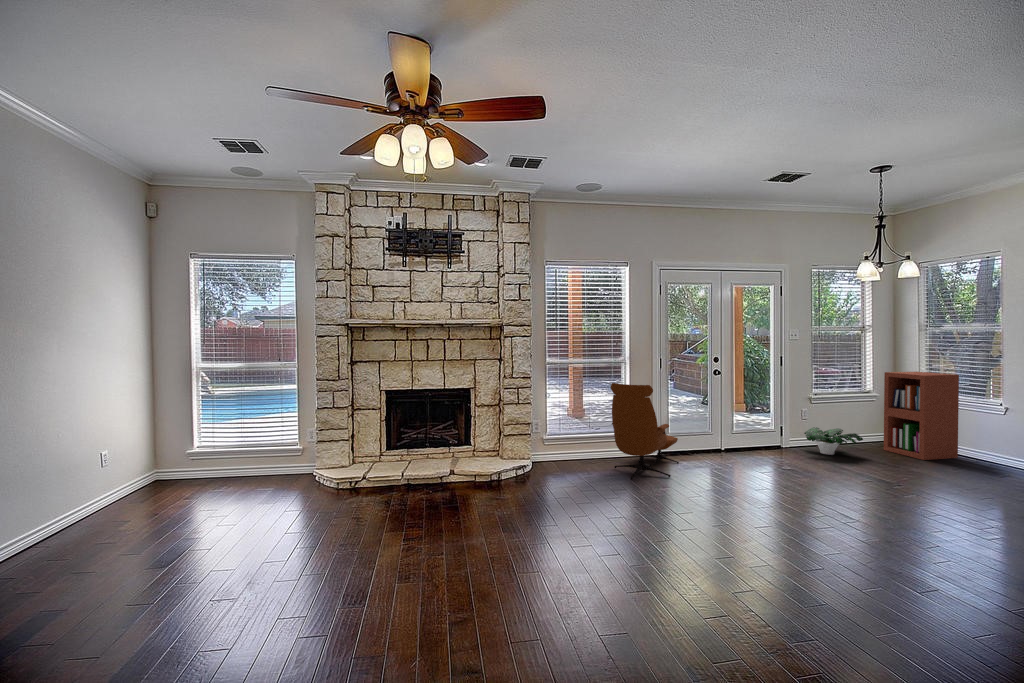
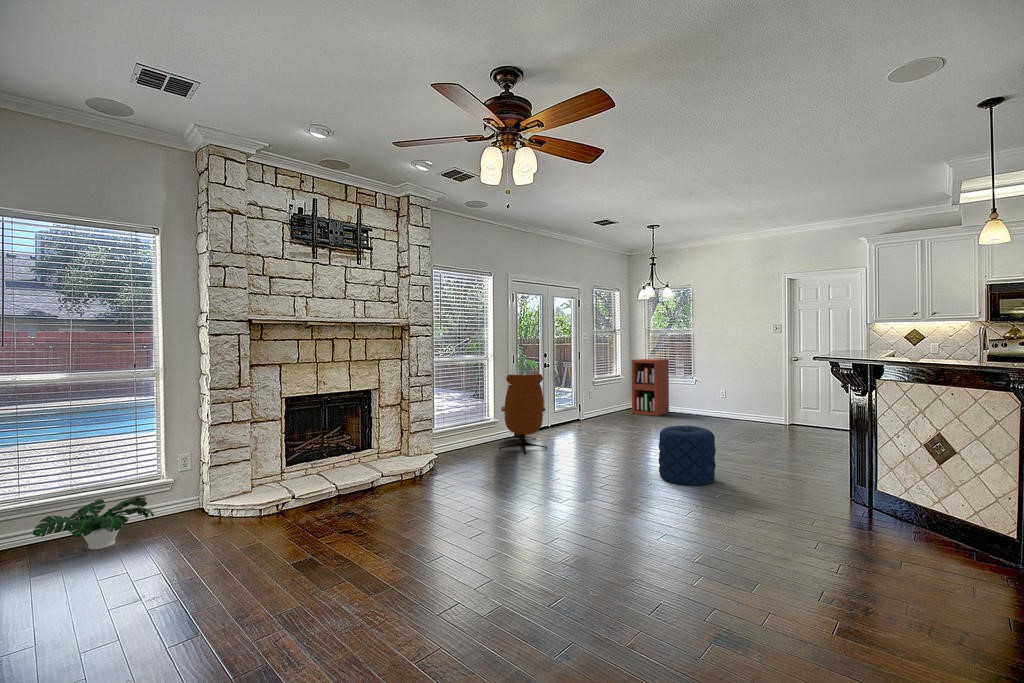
potted plant: present [804,427,863,455] -> present [33,496,154,550]
pouf: none [755,479,851,583] -> present [659,426,716,486]

